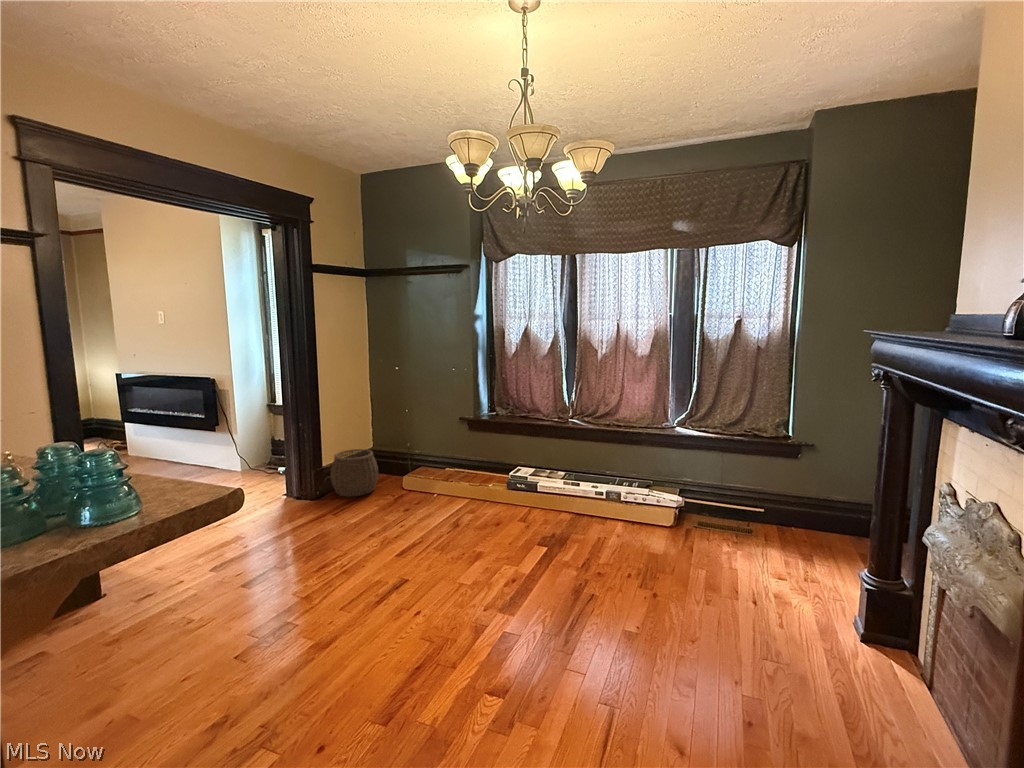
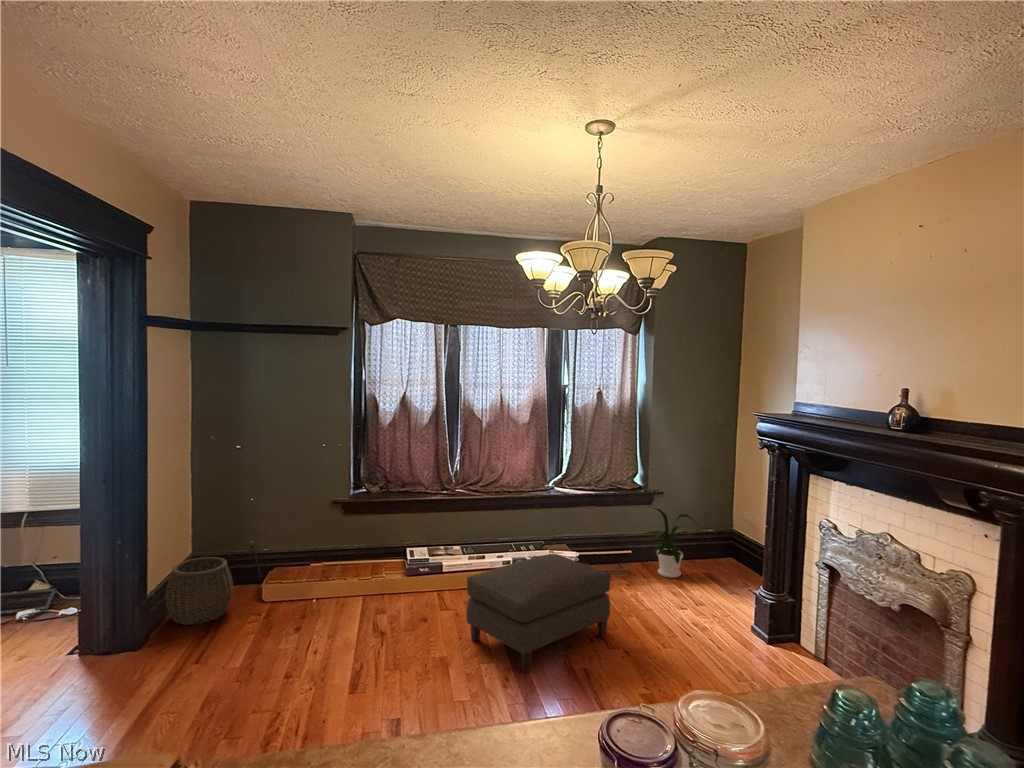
house plant: none [771,458,847,549] -> present [644,508,696,578]
ottoman: none [506,490,655,601] -> present [466,553,611,673]

